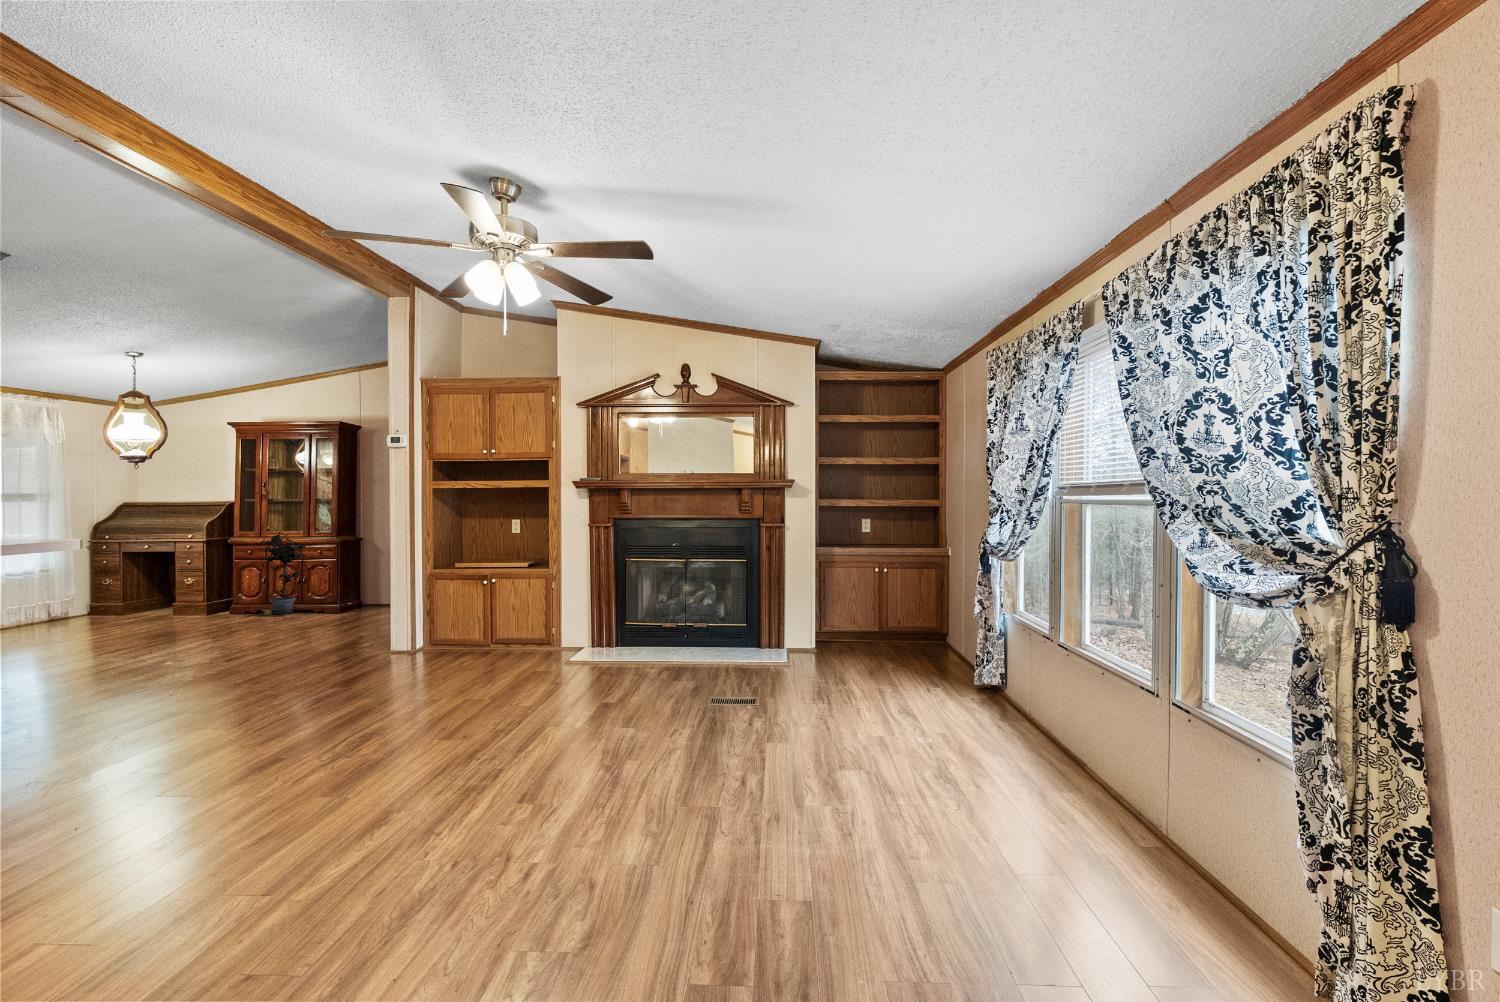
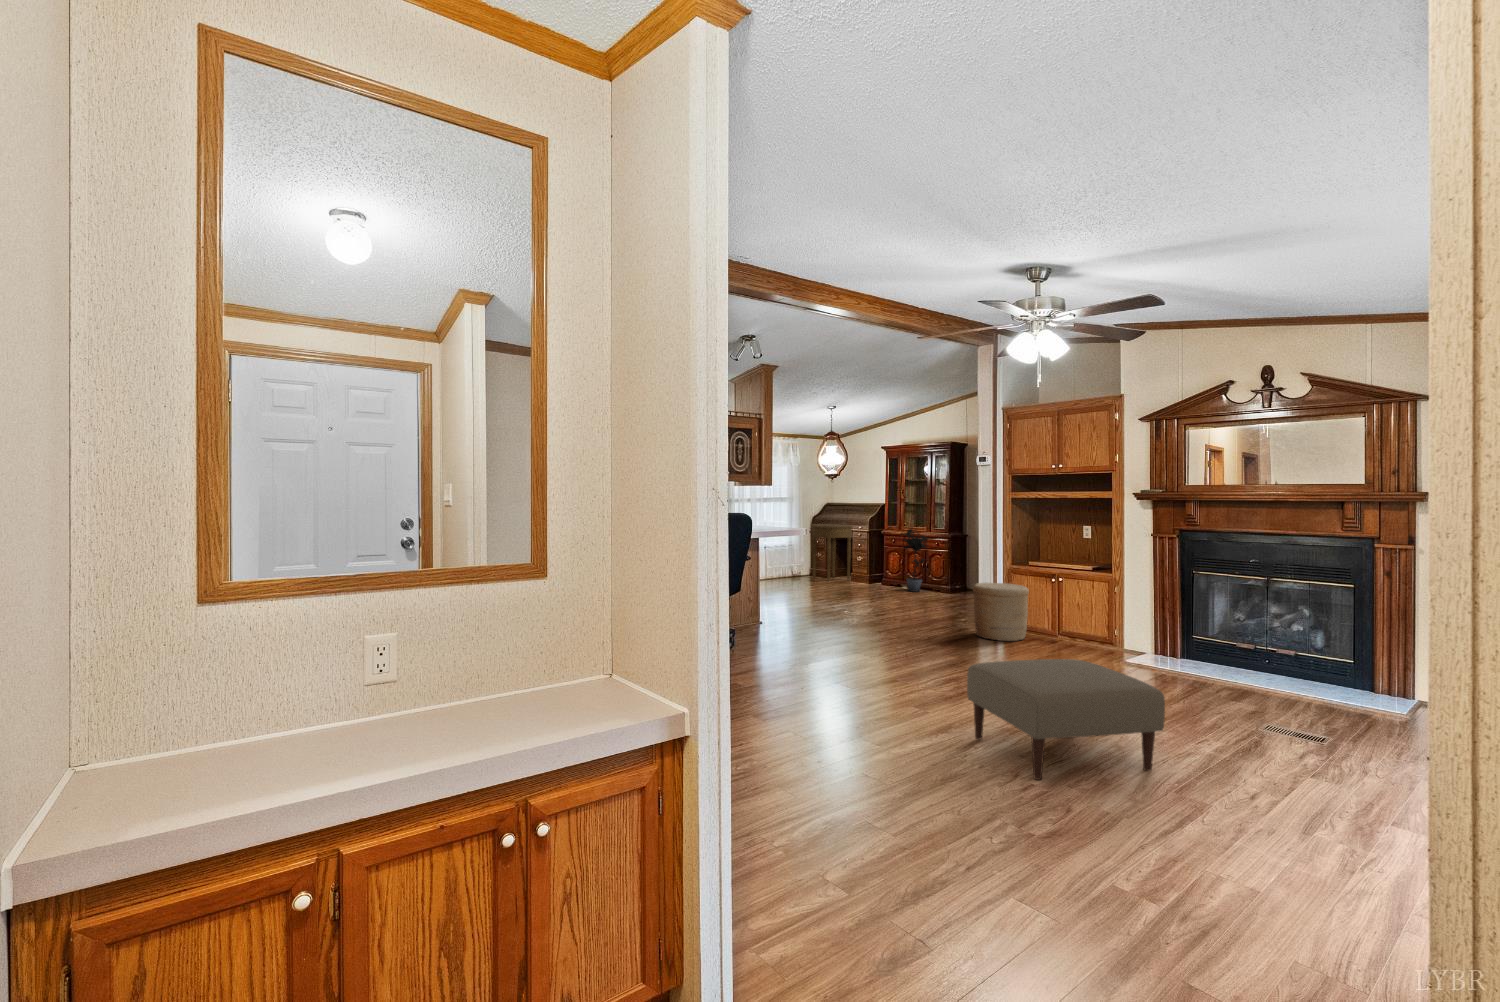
side table: none [92,535,178,617] -> present [811,524,853,582]
woven basket: none [383,591,456,663] -> present [973,583,1029,641]
ottoman: none [429,681,702,901] -> present [967,659,1165,780]

